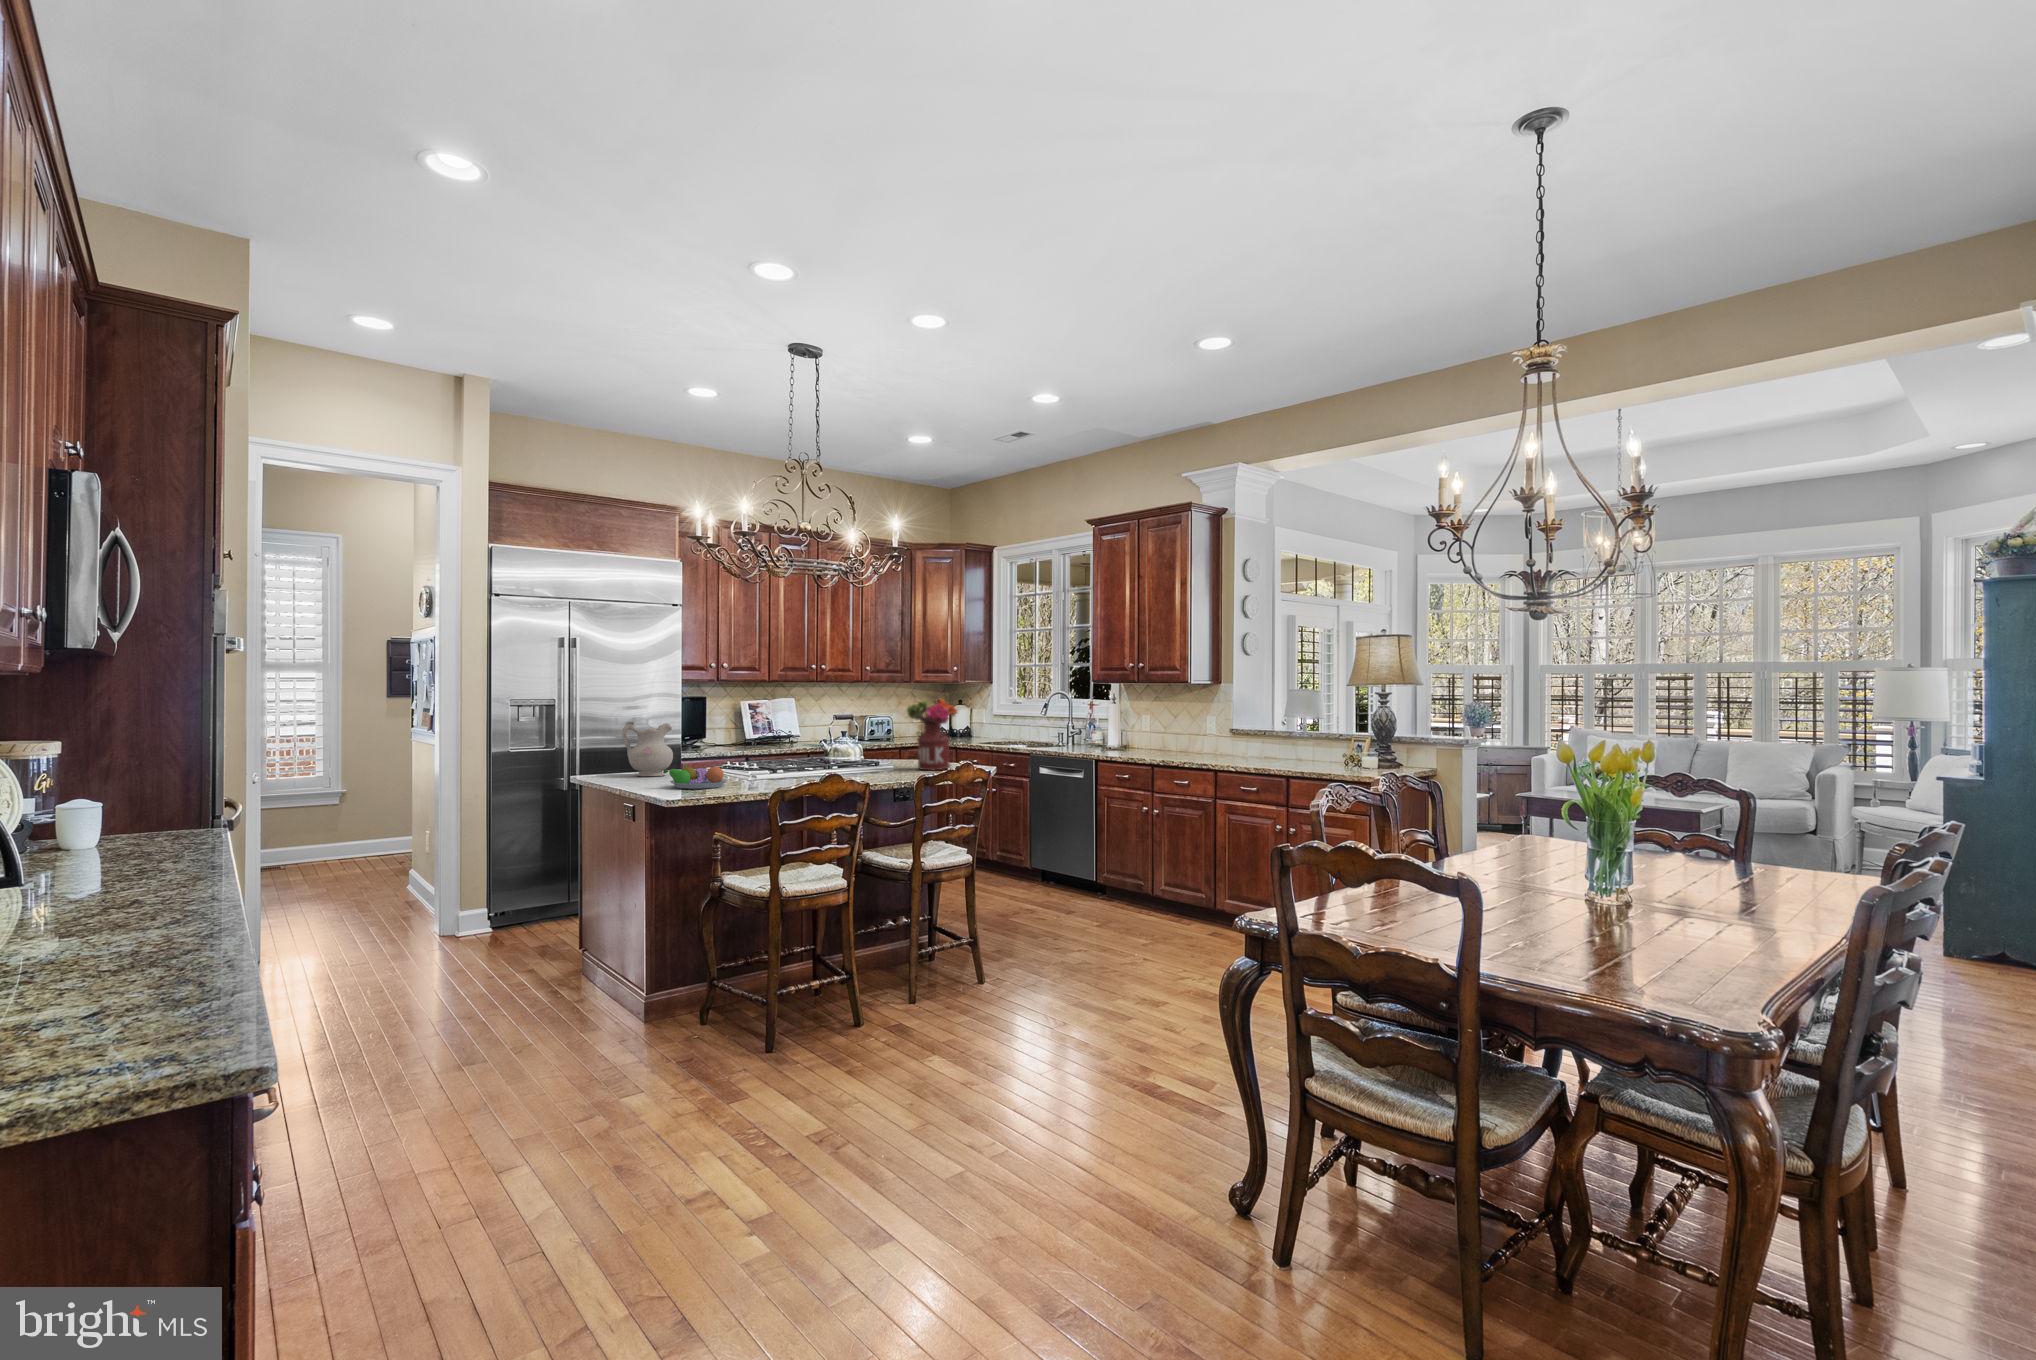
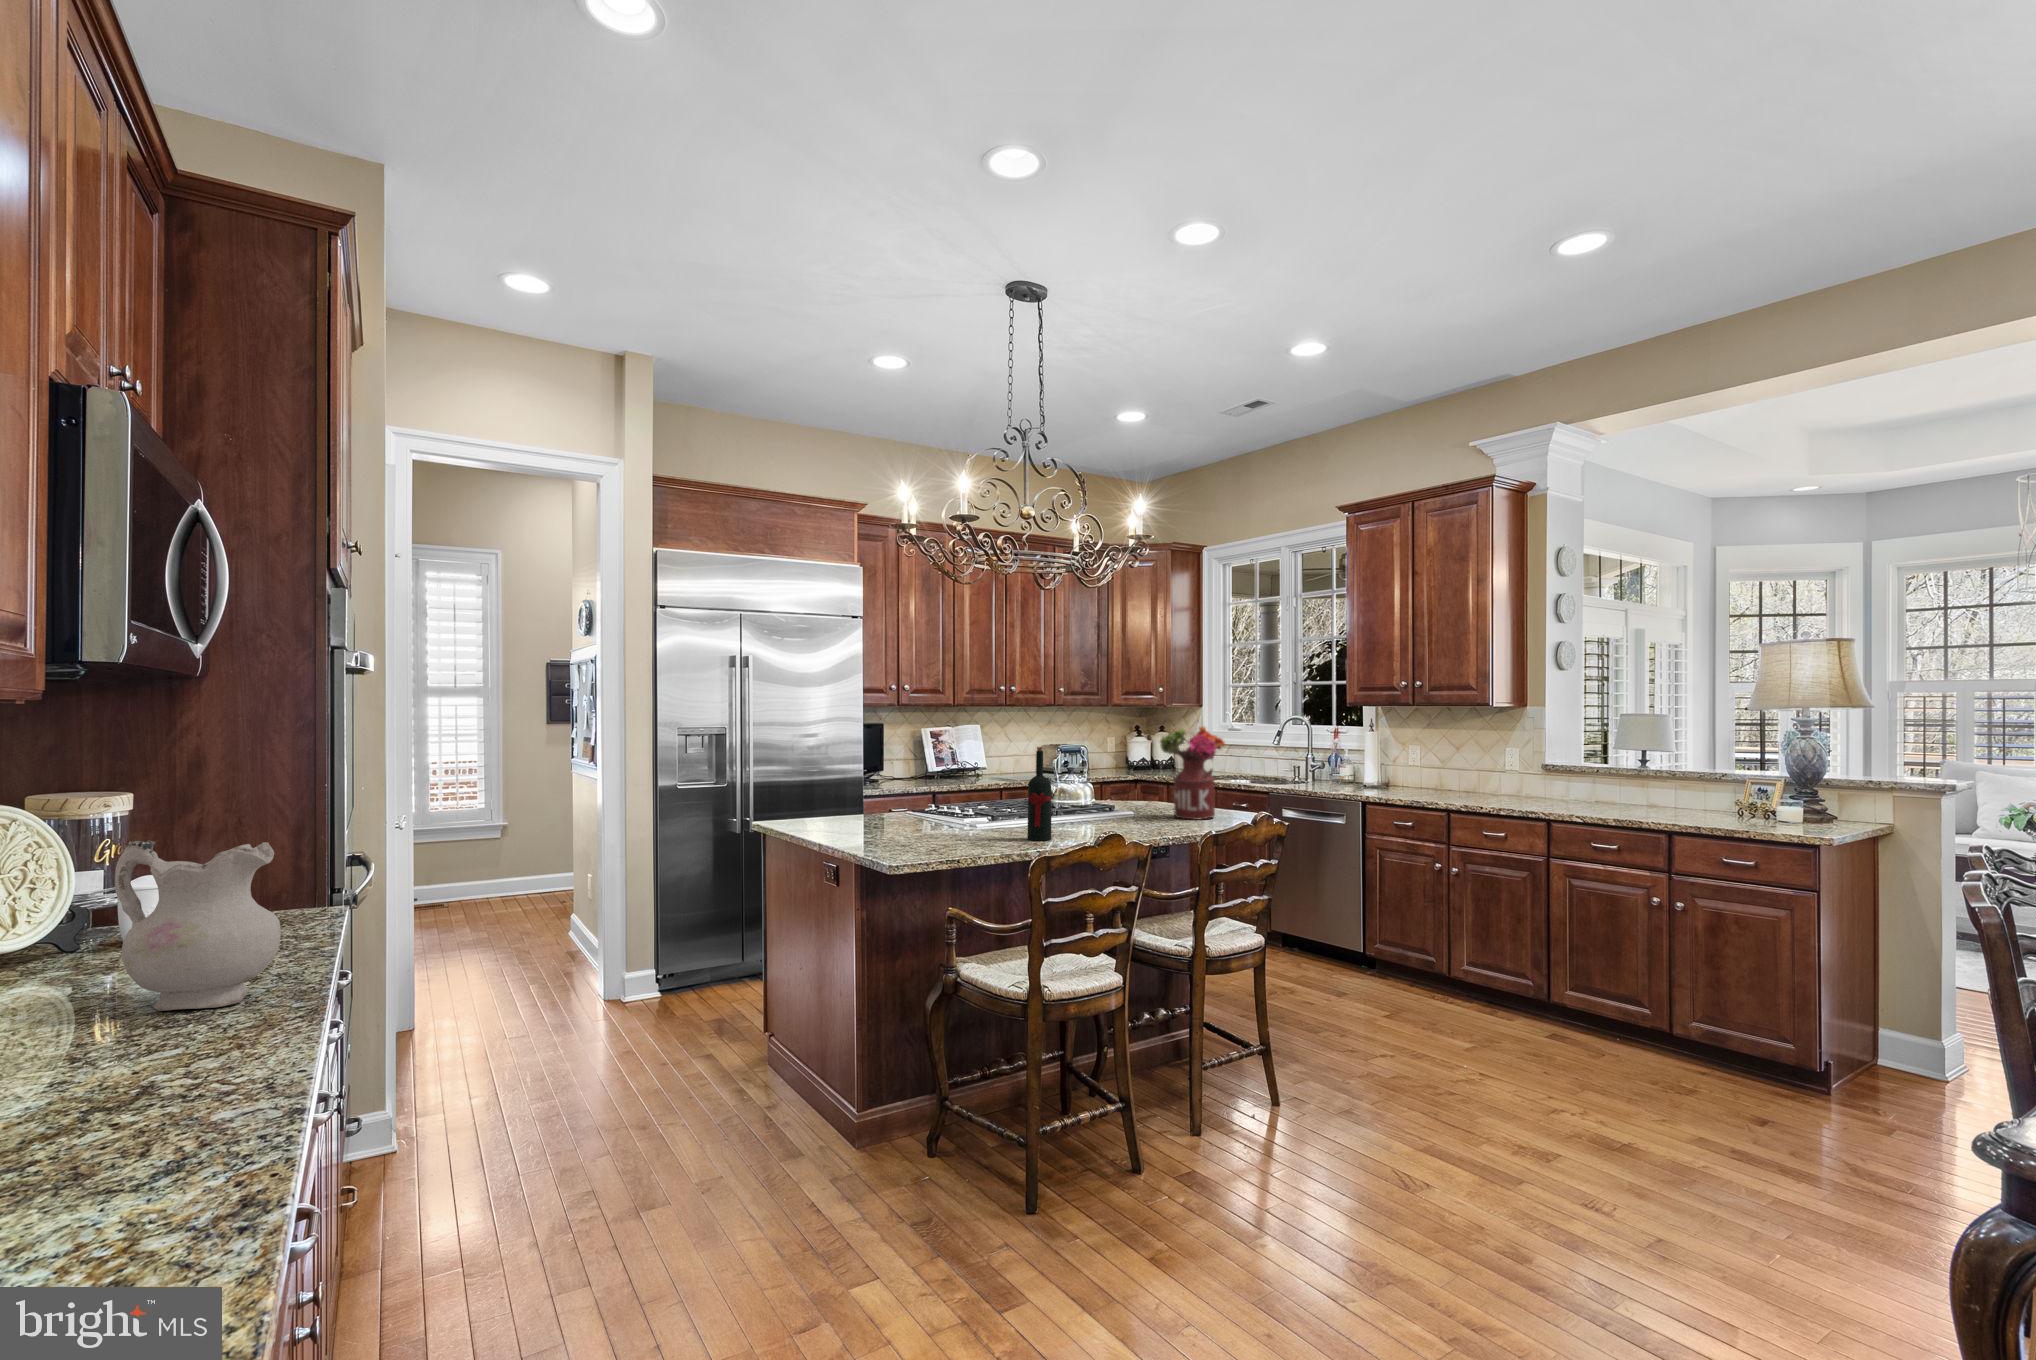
wine bottle: none [788,713,806,784] -> present [1028,747,1051,841]
ceramic pitcher: present [622,722,673,776] -> present [115,840,281,1011]
fruit bowl: present [663,764,728,789] -> none [874,812,954,846]

